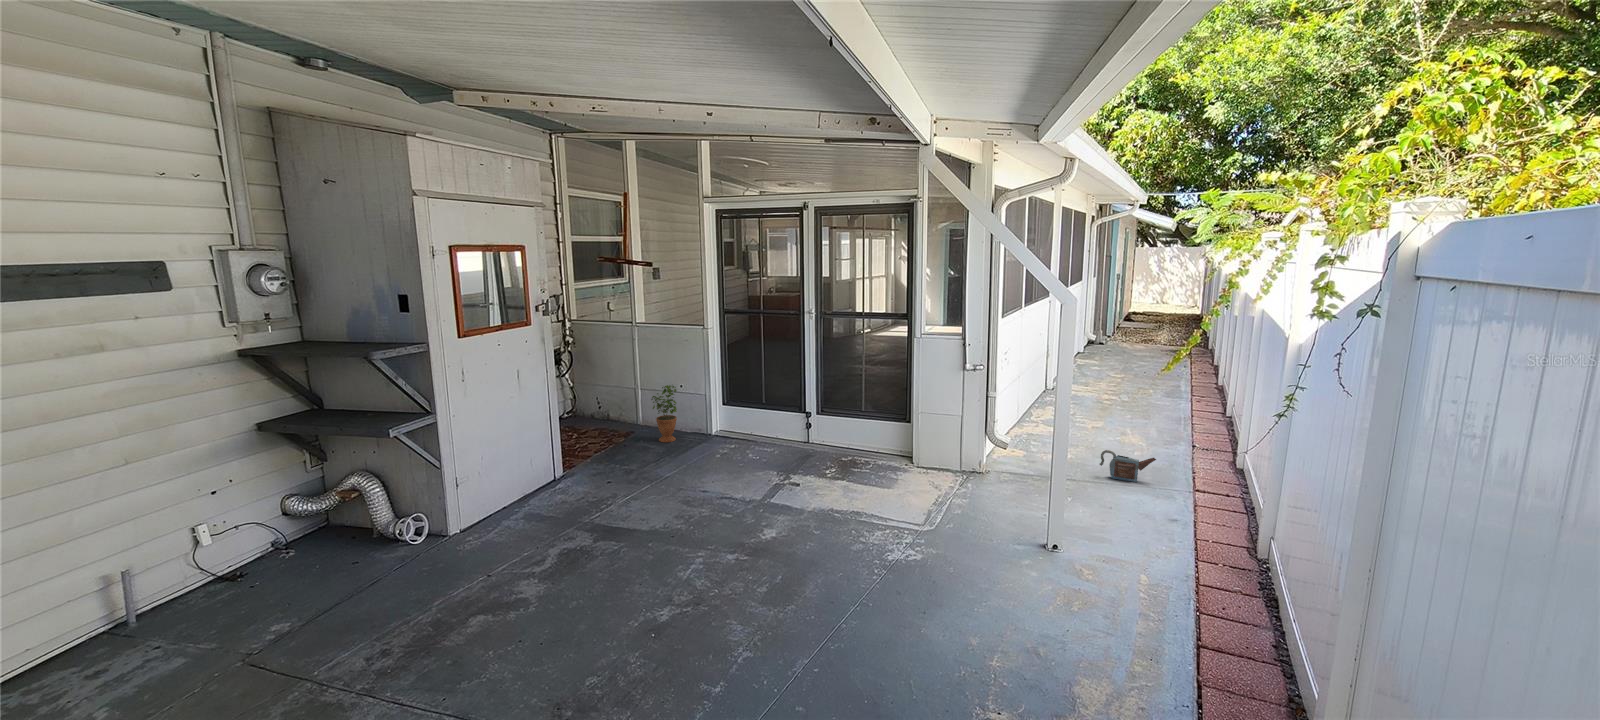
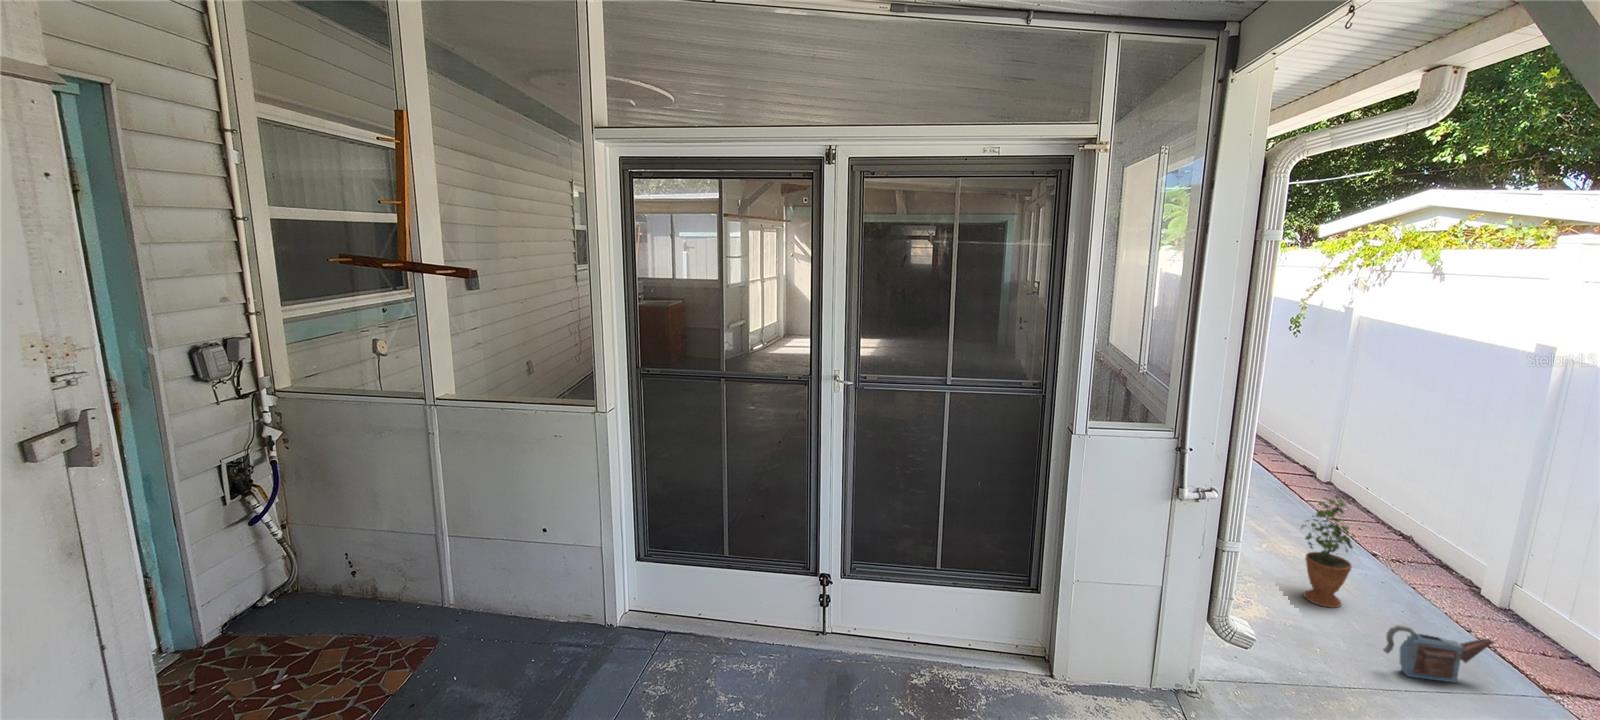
potted plant: present [651,385,677,442] -> present [1302,496,1355,608]

